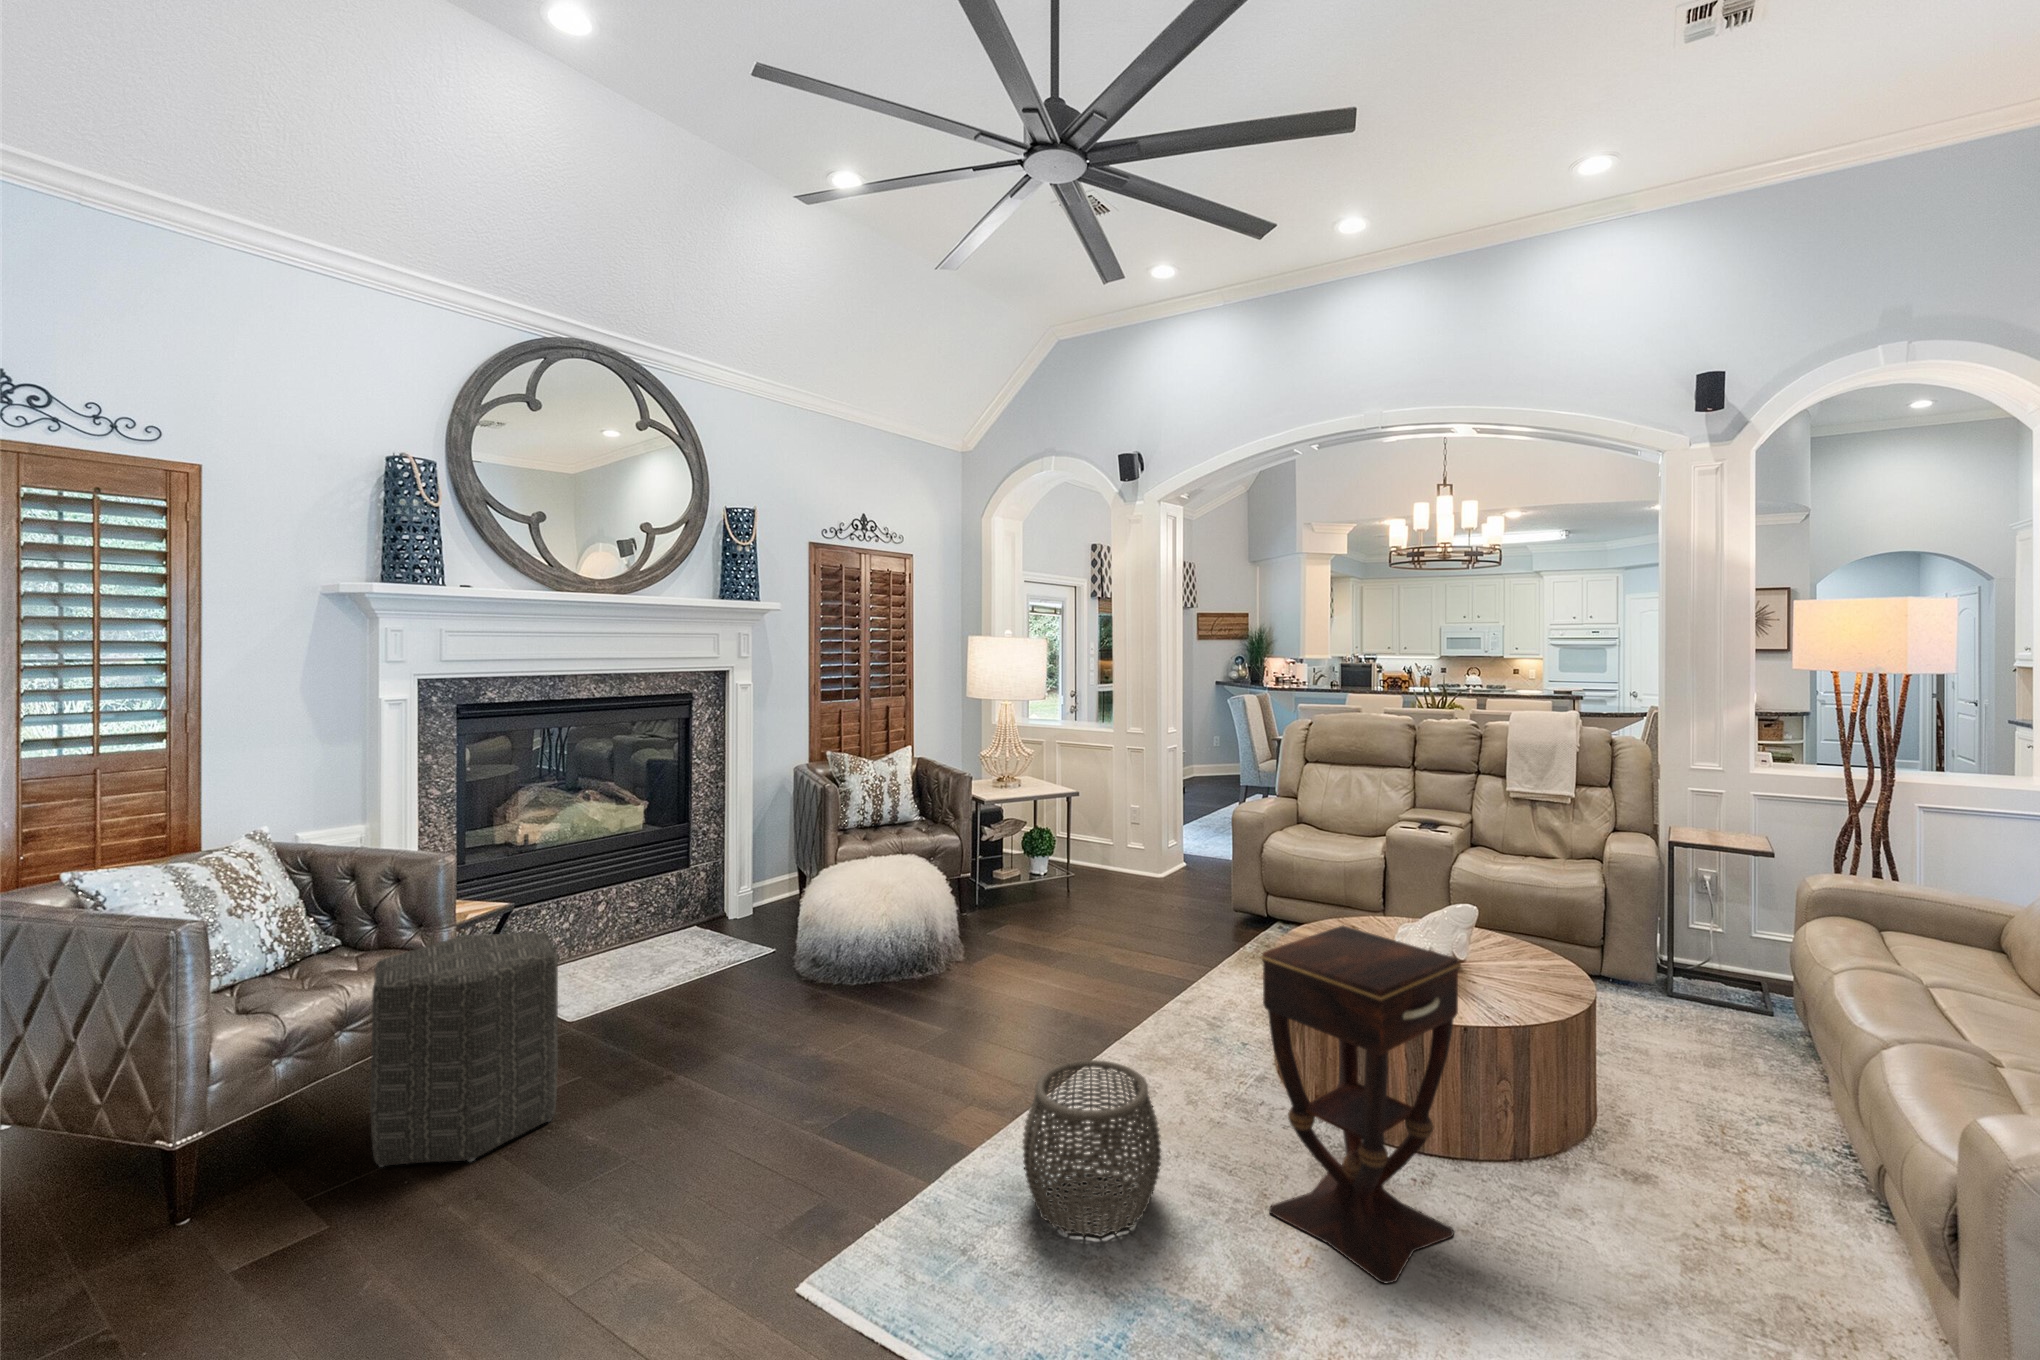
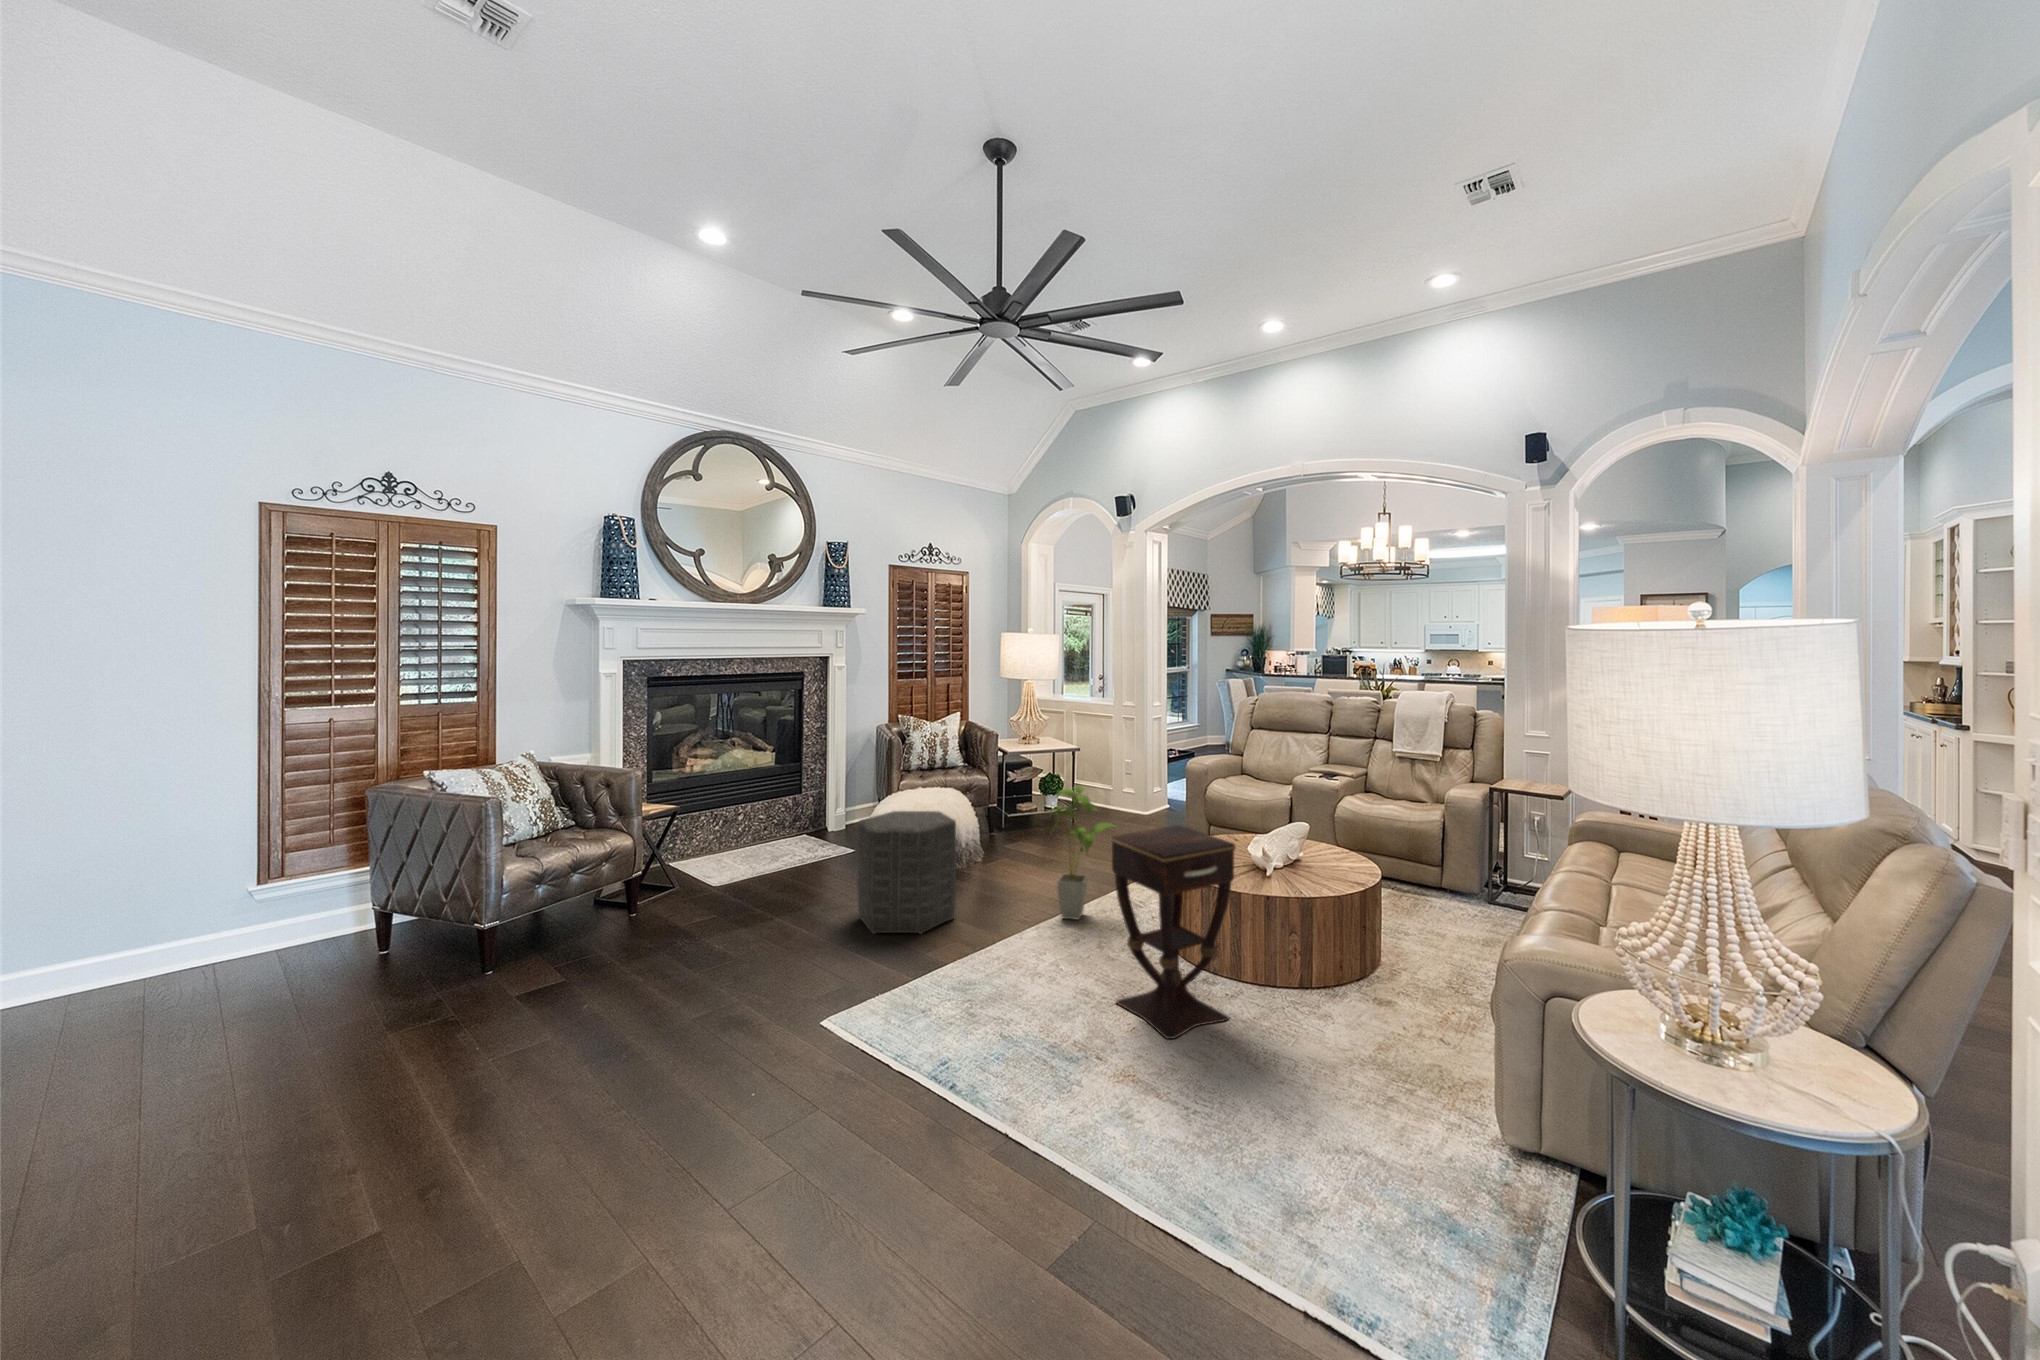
house plant: none [1095,858,1197,1055] -> present [1051,786,1117,920]
ottoman: present [370,932,558,1167] -> present [857,811,956,934]
woven basket: present [1023,1060,1161,1237] -> none [962,906,1051,1008]

